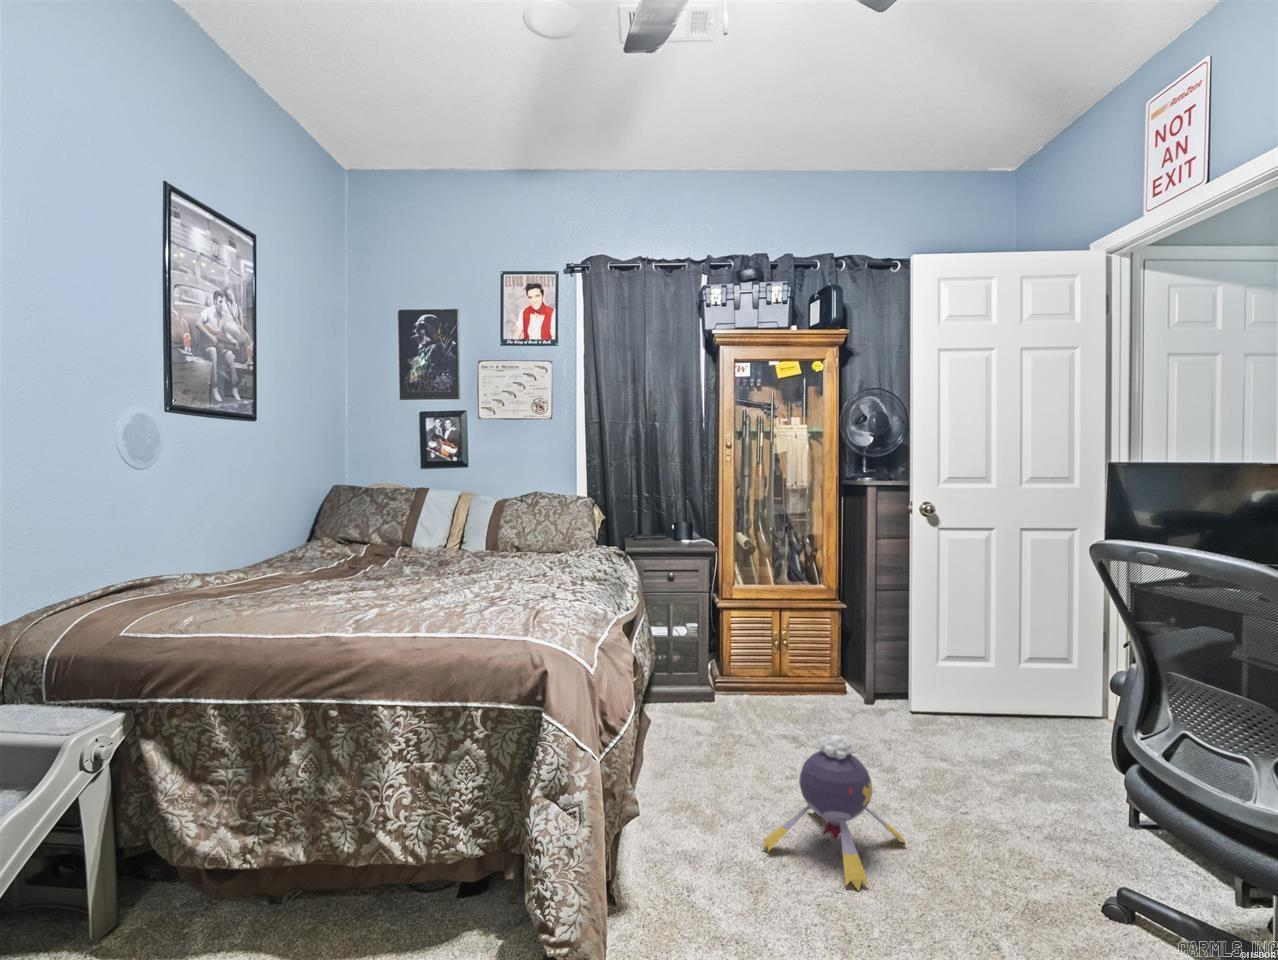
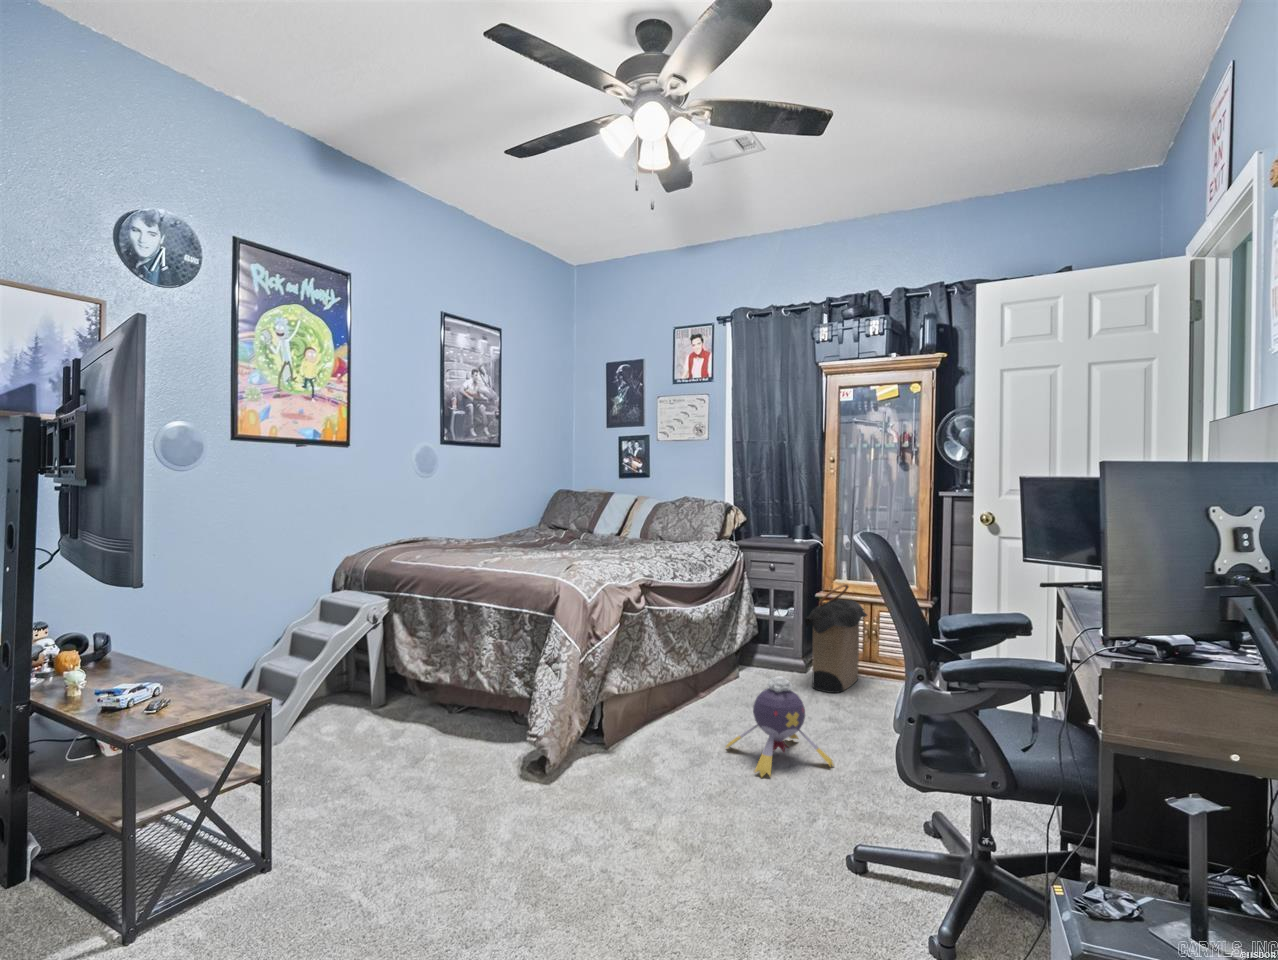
laundry hamper: none [726,592,790,726] -> present [804,584,867,693]

